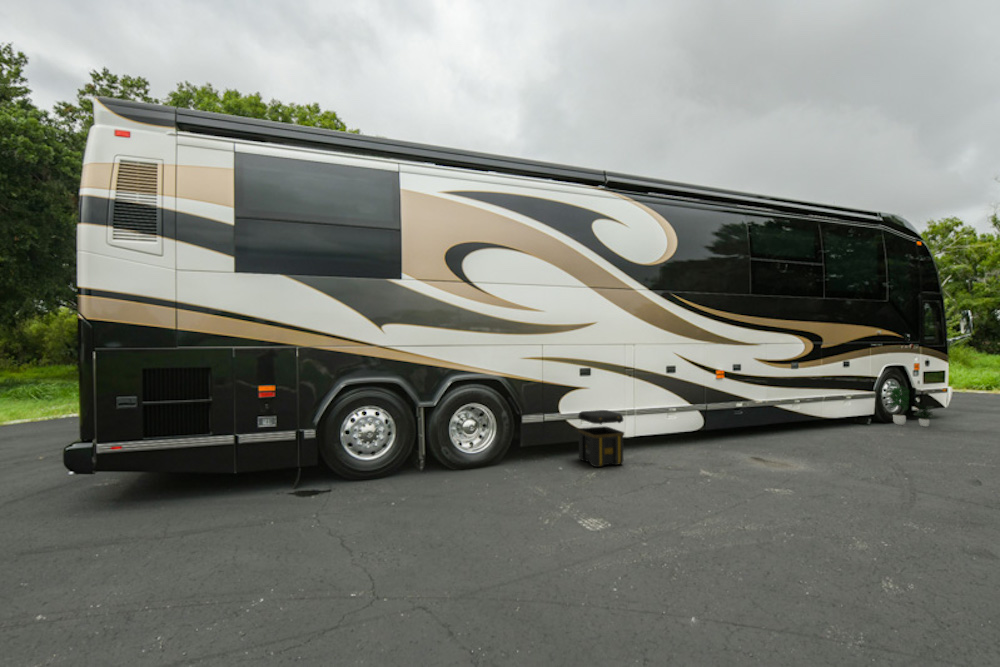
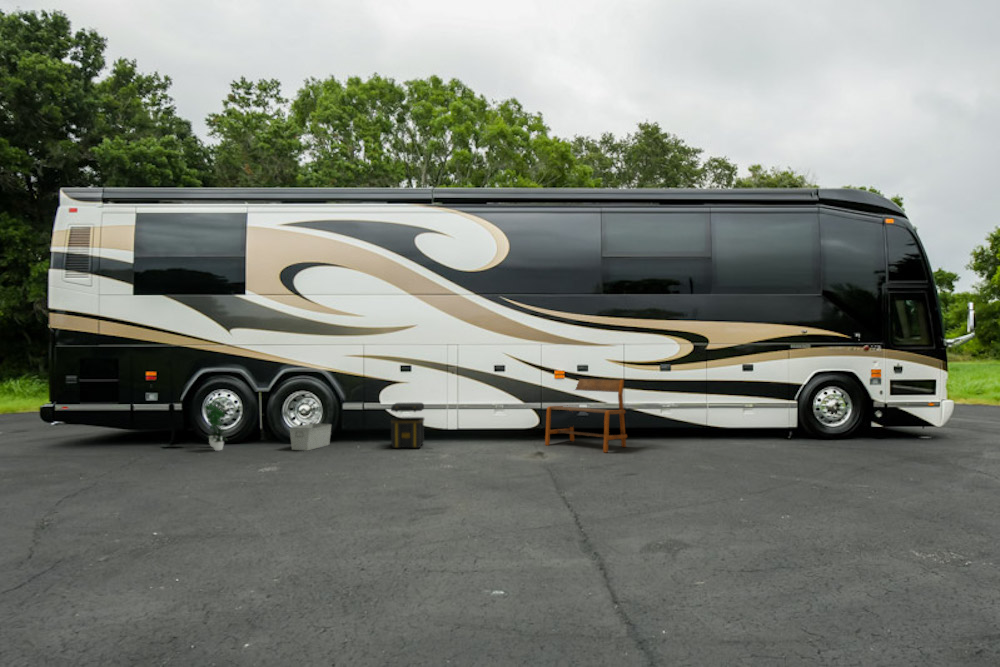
bench: none [717,377,807,454] -> present [545,379,627,453]
potted plant: present [889,385,933,427] -> present [206,401,226,451]
storage bin: none [481,442,513,482] -> present [290,423,331,451]

